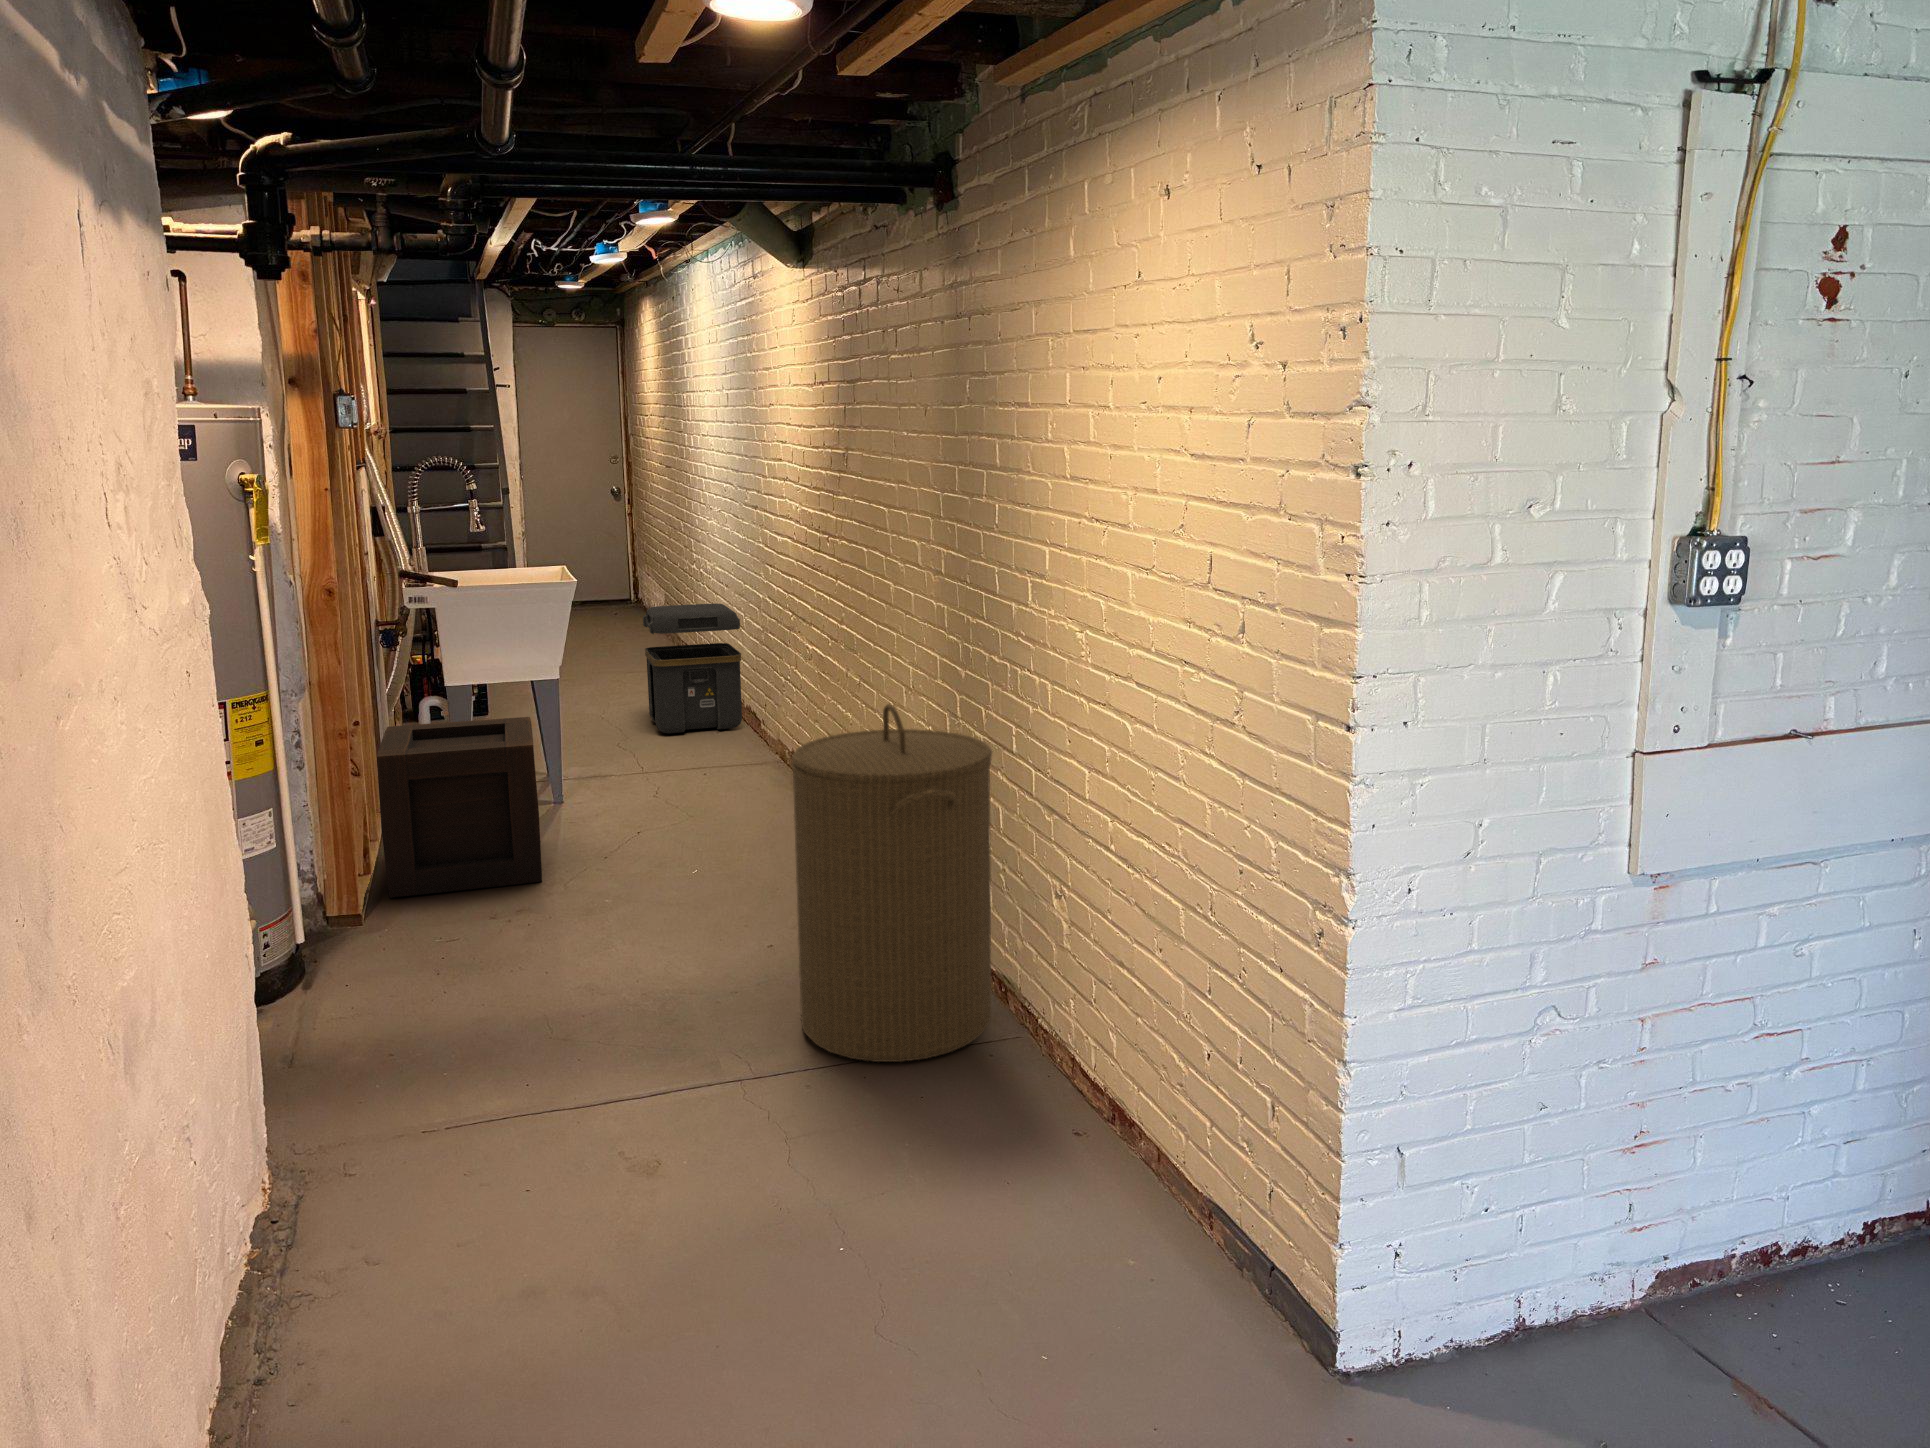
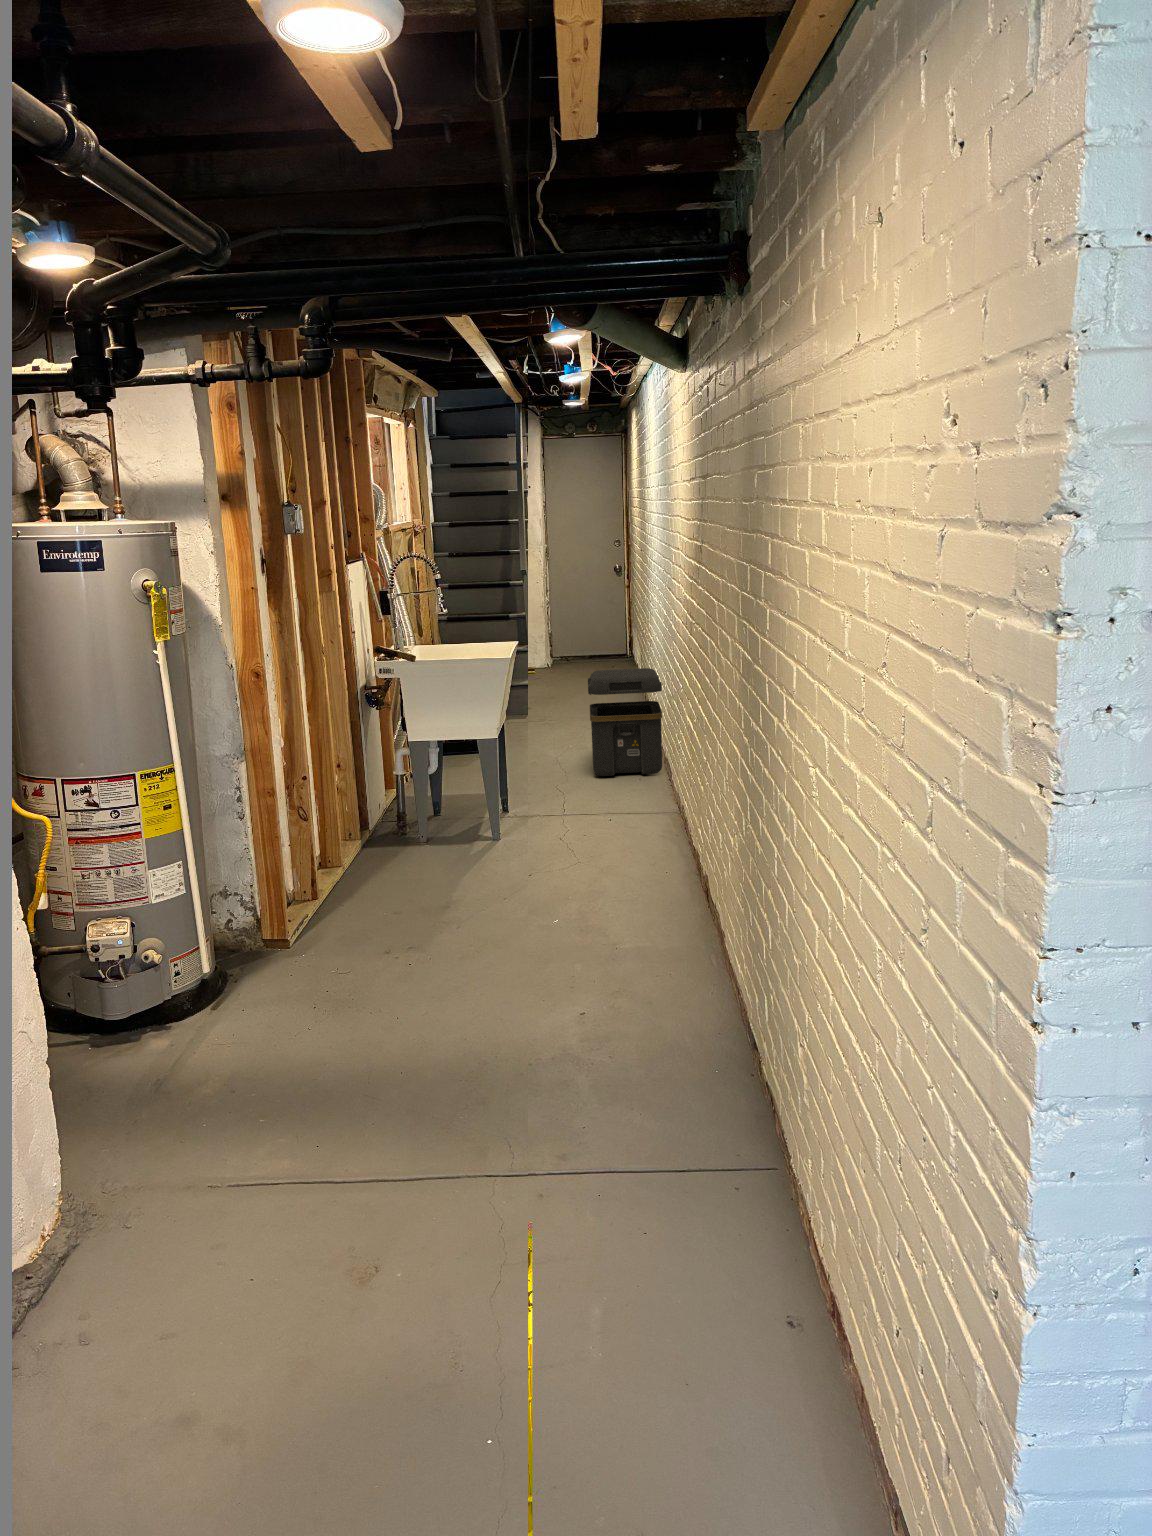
laundry hamper: present [791,704,992,1062] -> none [555,813,757,1172]
wooden crate: present [377,717,542,898] -> none [314,772,458,916]

